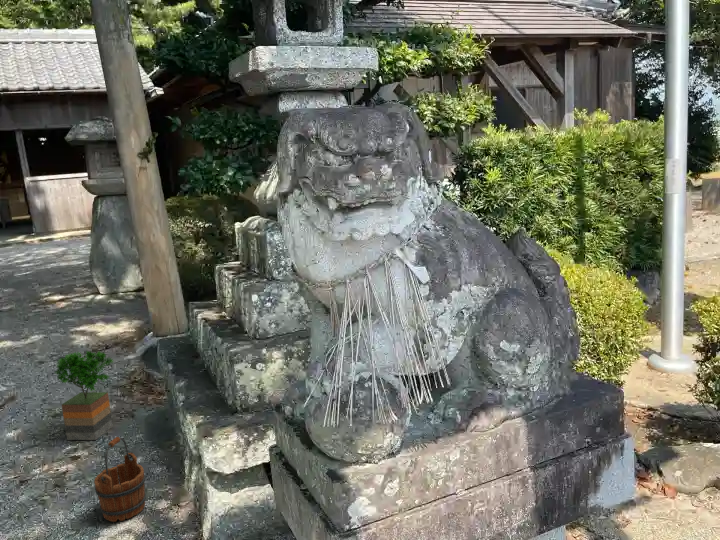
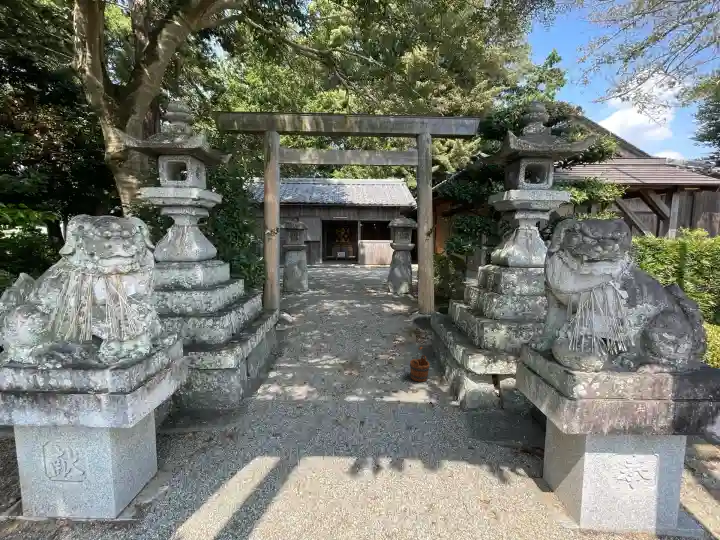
potted tree: present [56,351,113,440] -> none [389,311,412,349]

